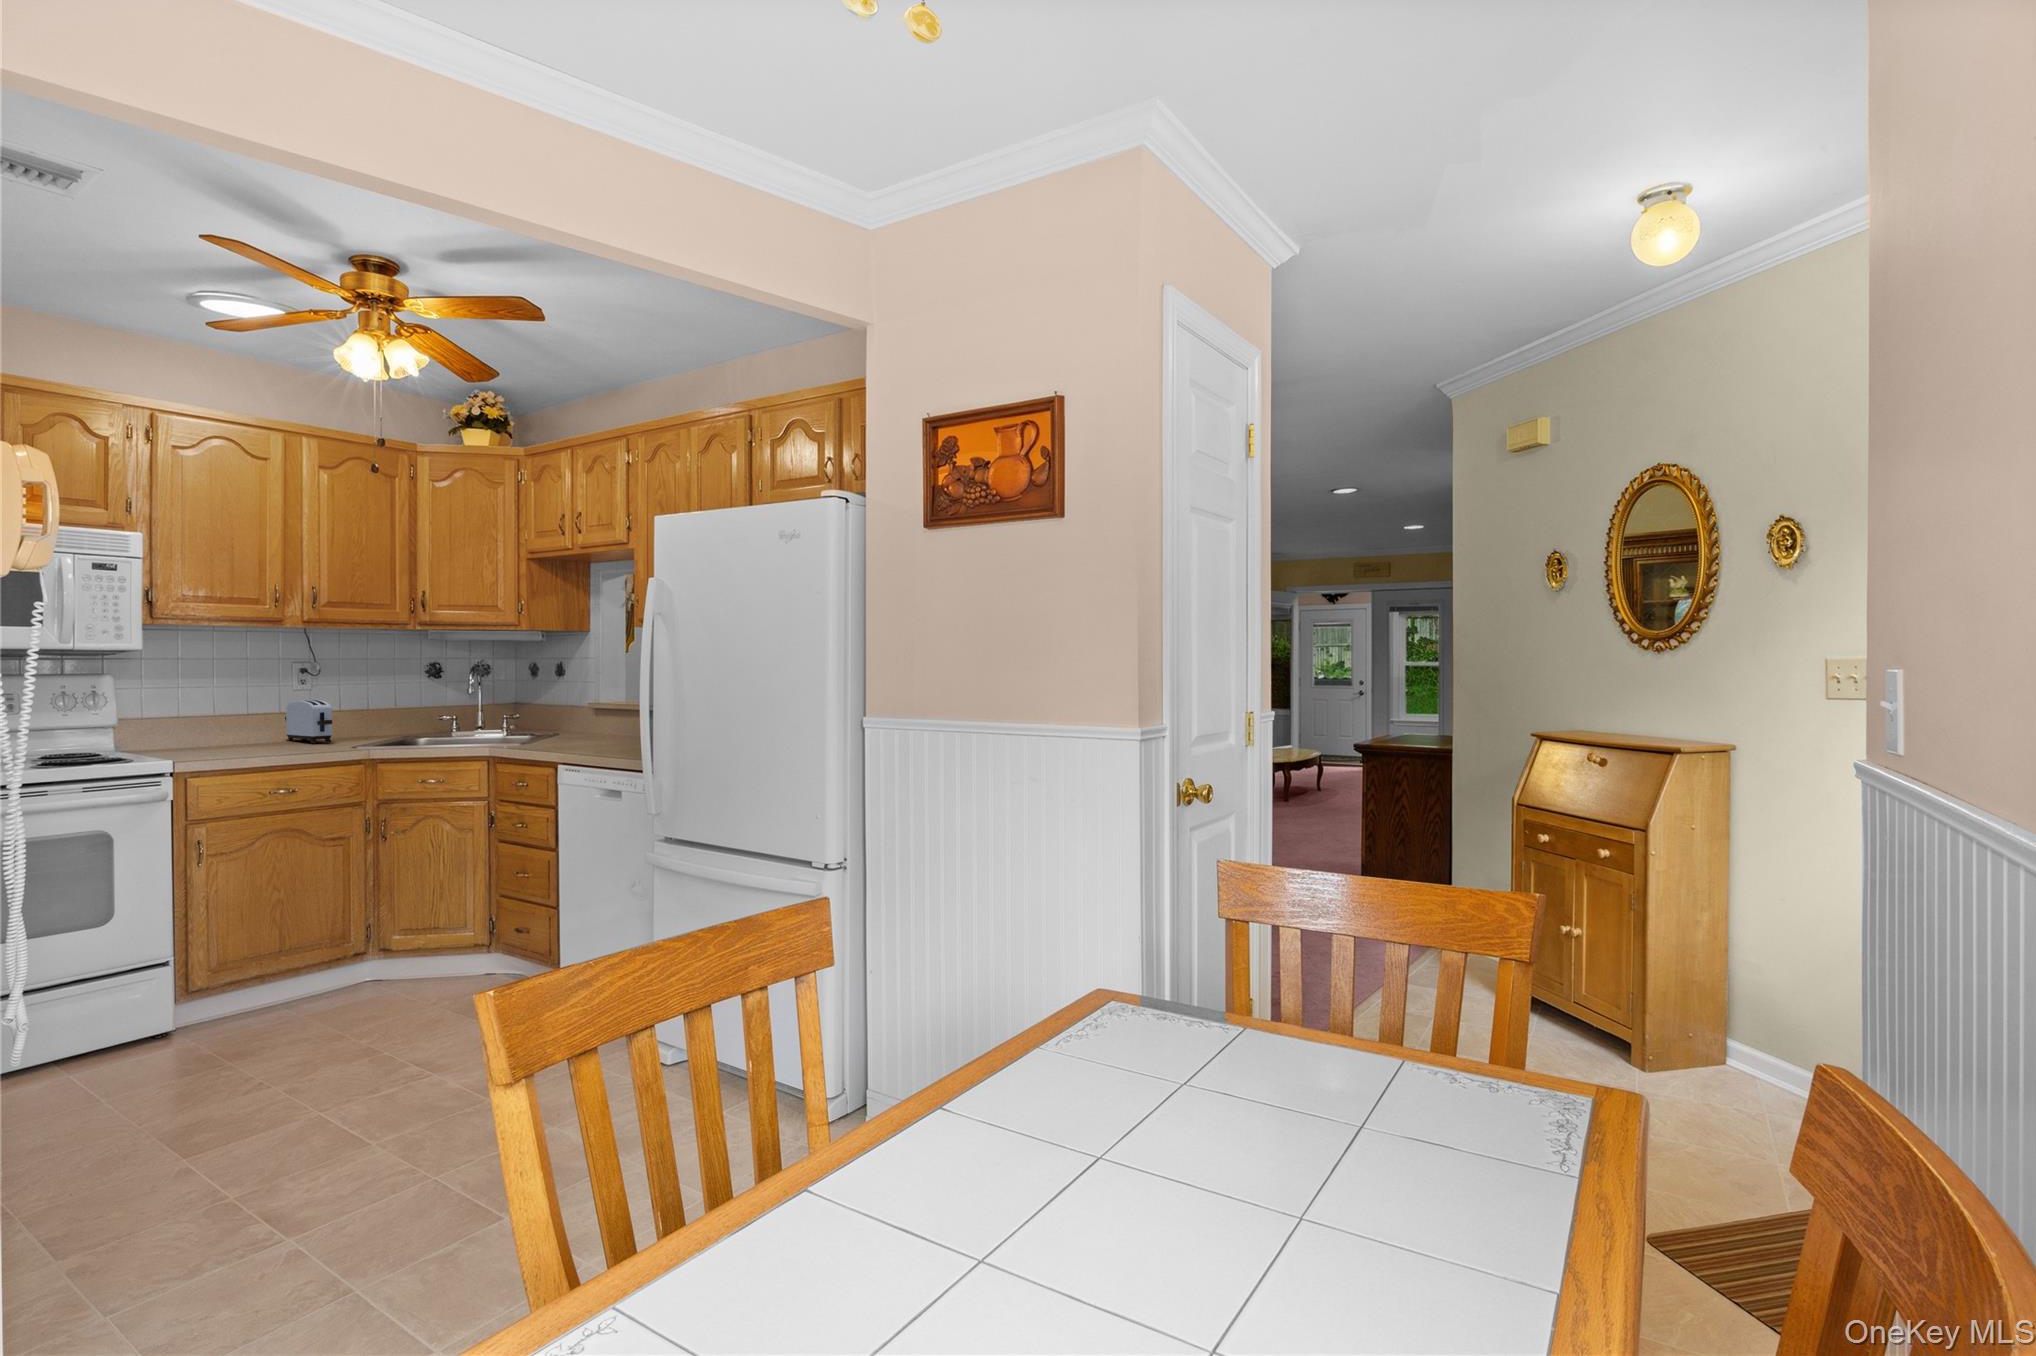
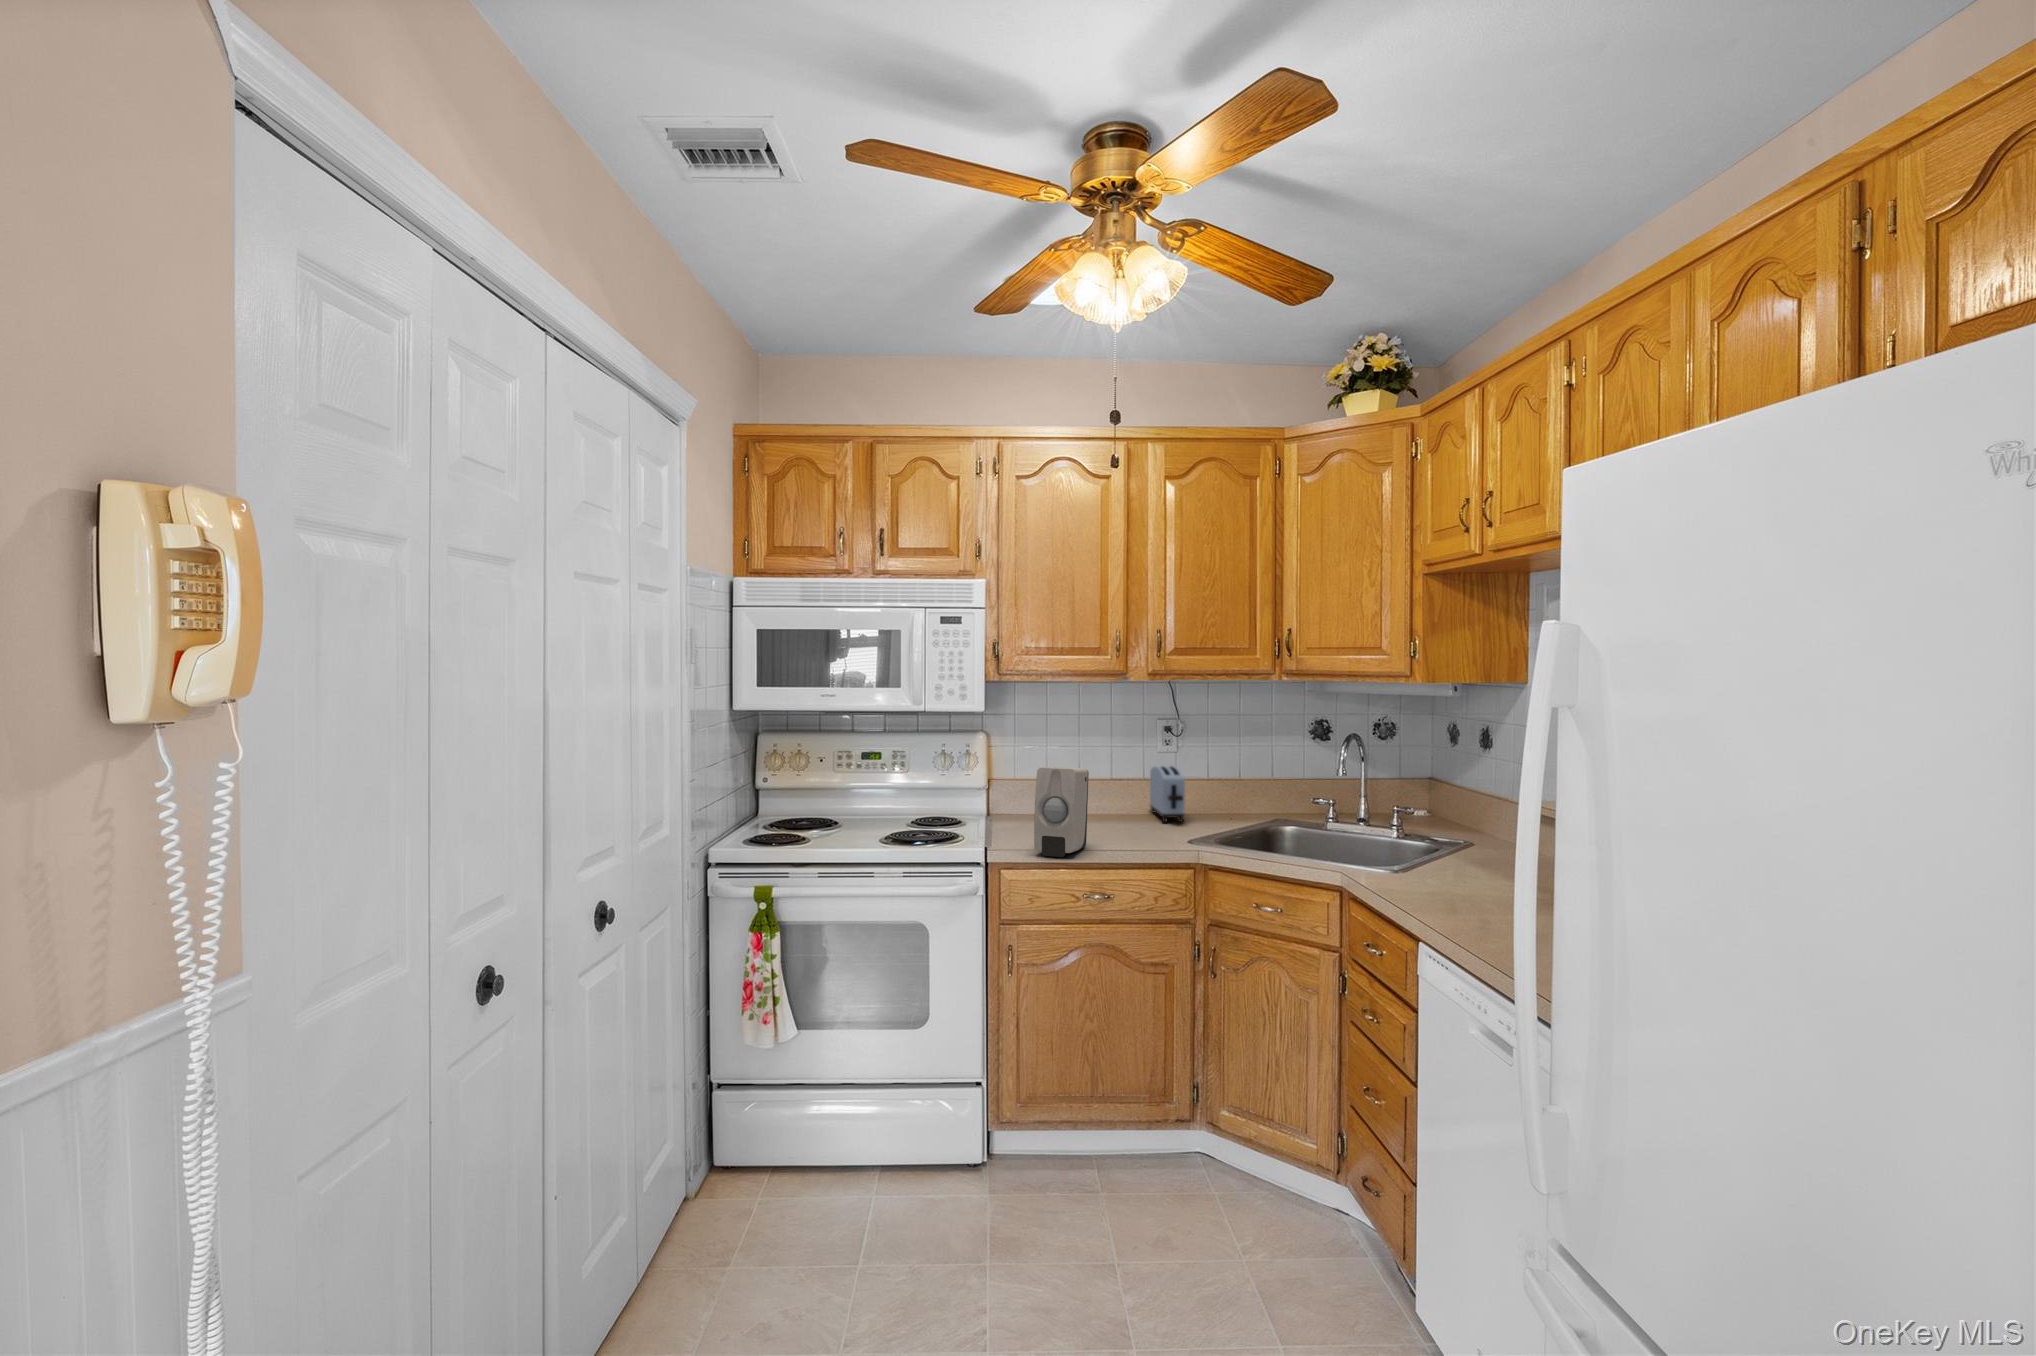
soap dispenser: none [228,691,269,762] -> present [1034,767,1089,857]

